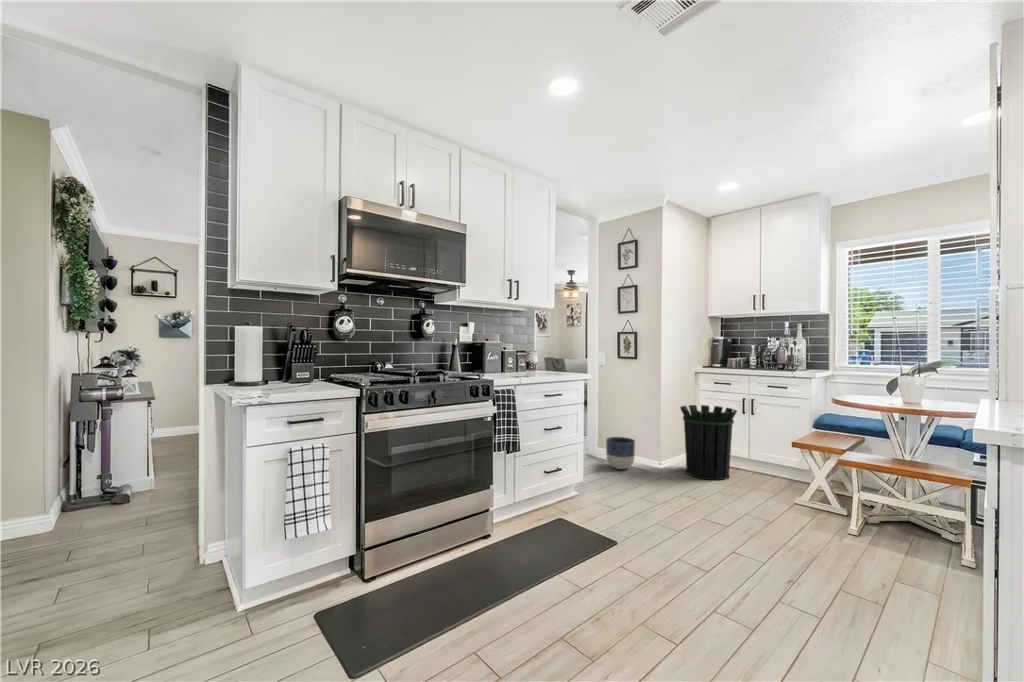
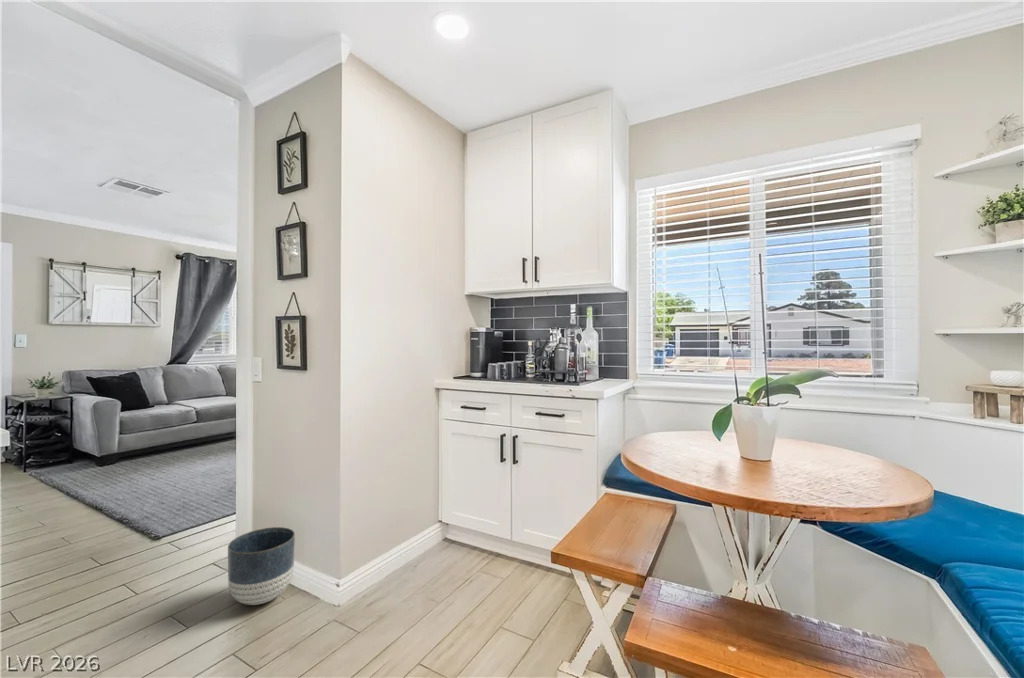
waste bin: present [680,405,737,480] -> none [381,451,483,610]

